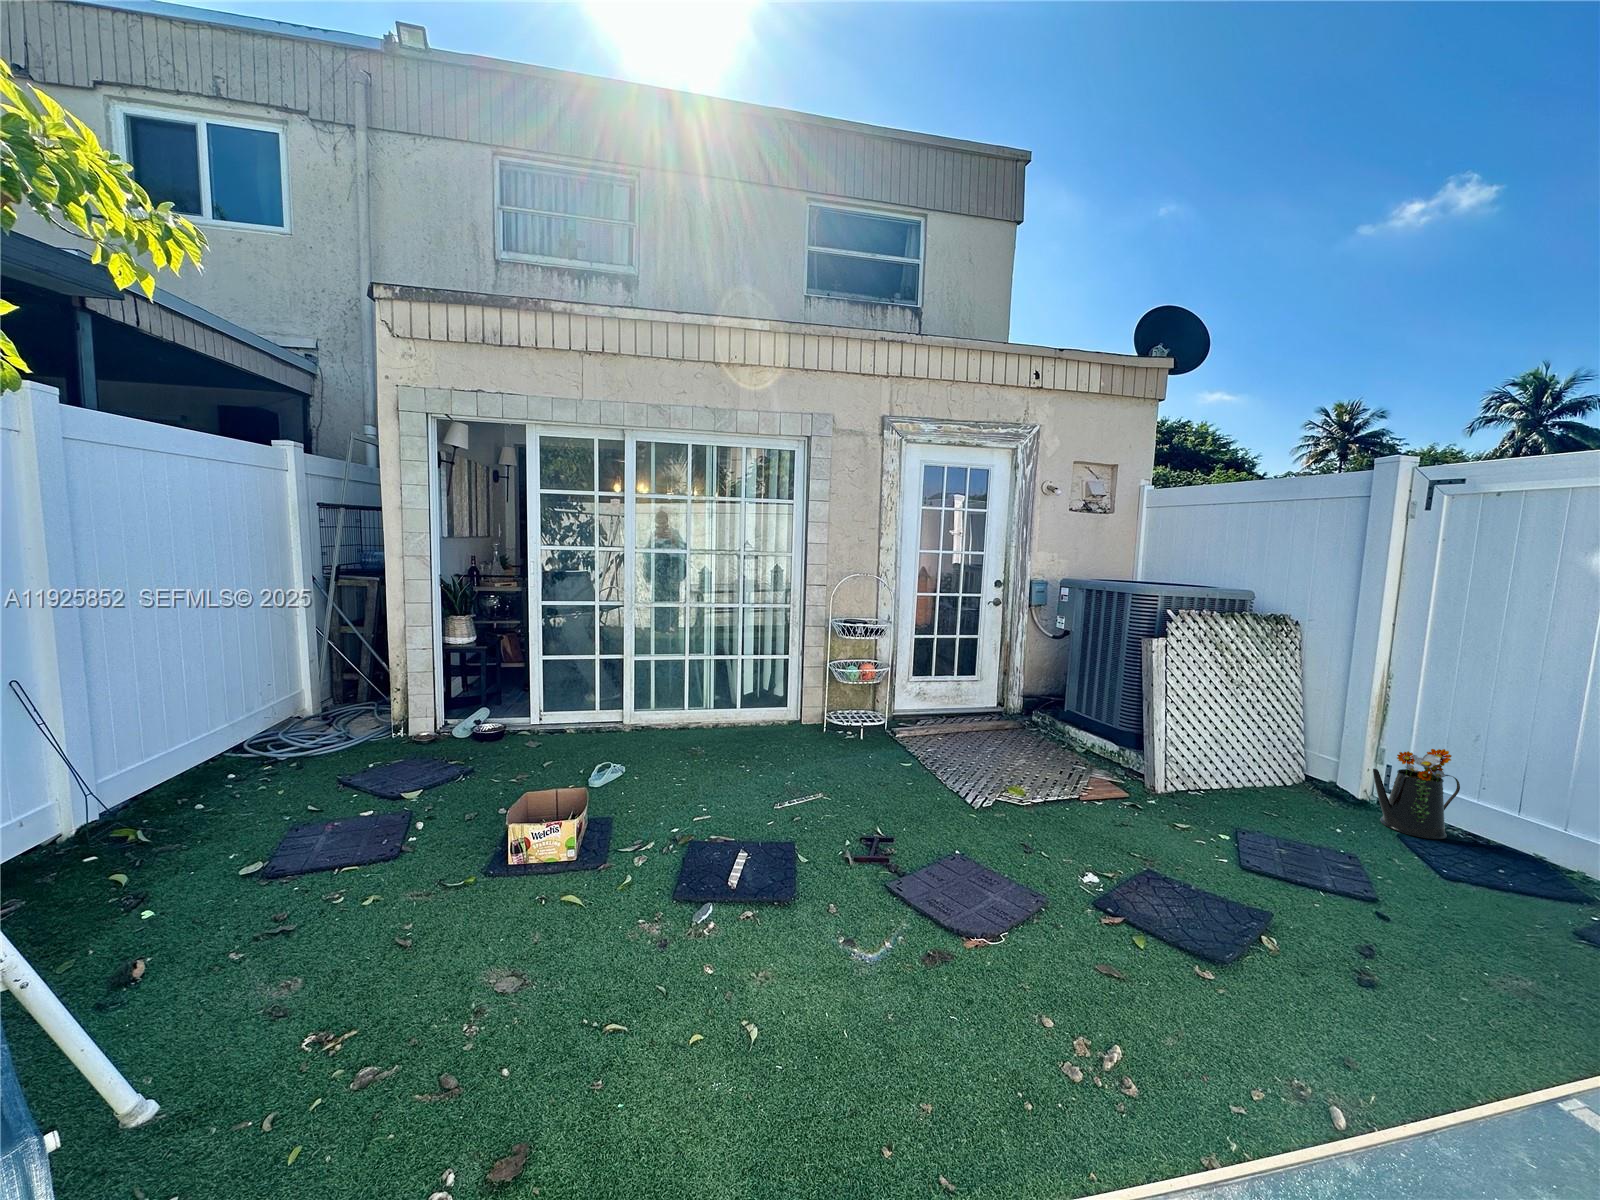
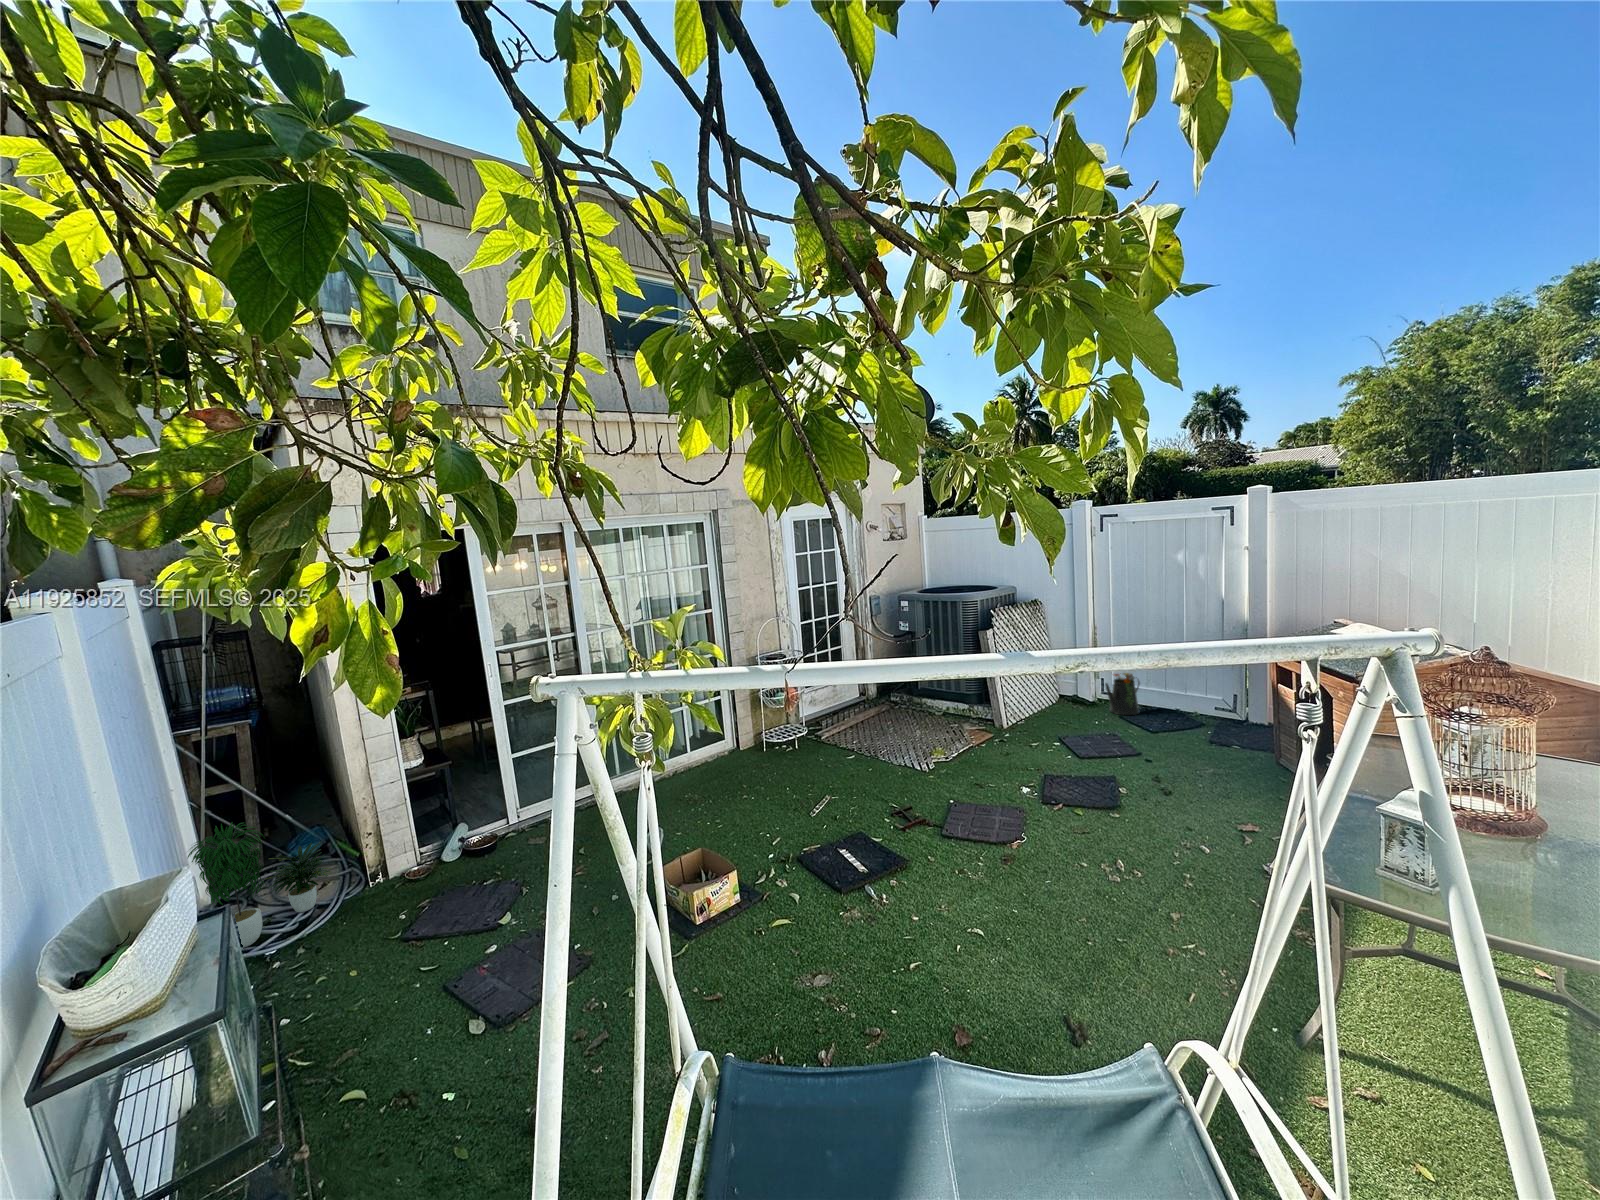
potted plant: none [246,640,368,748] -> present [188,822,331,948]

